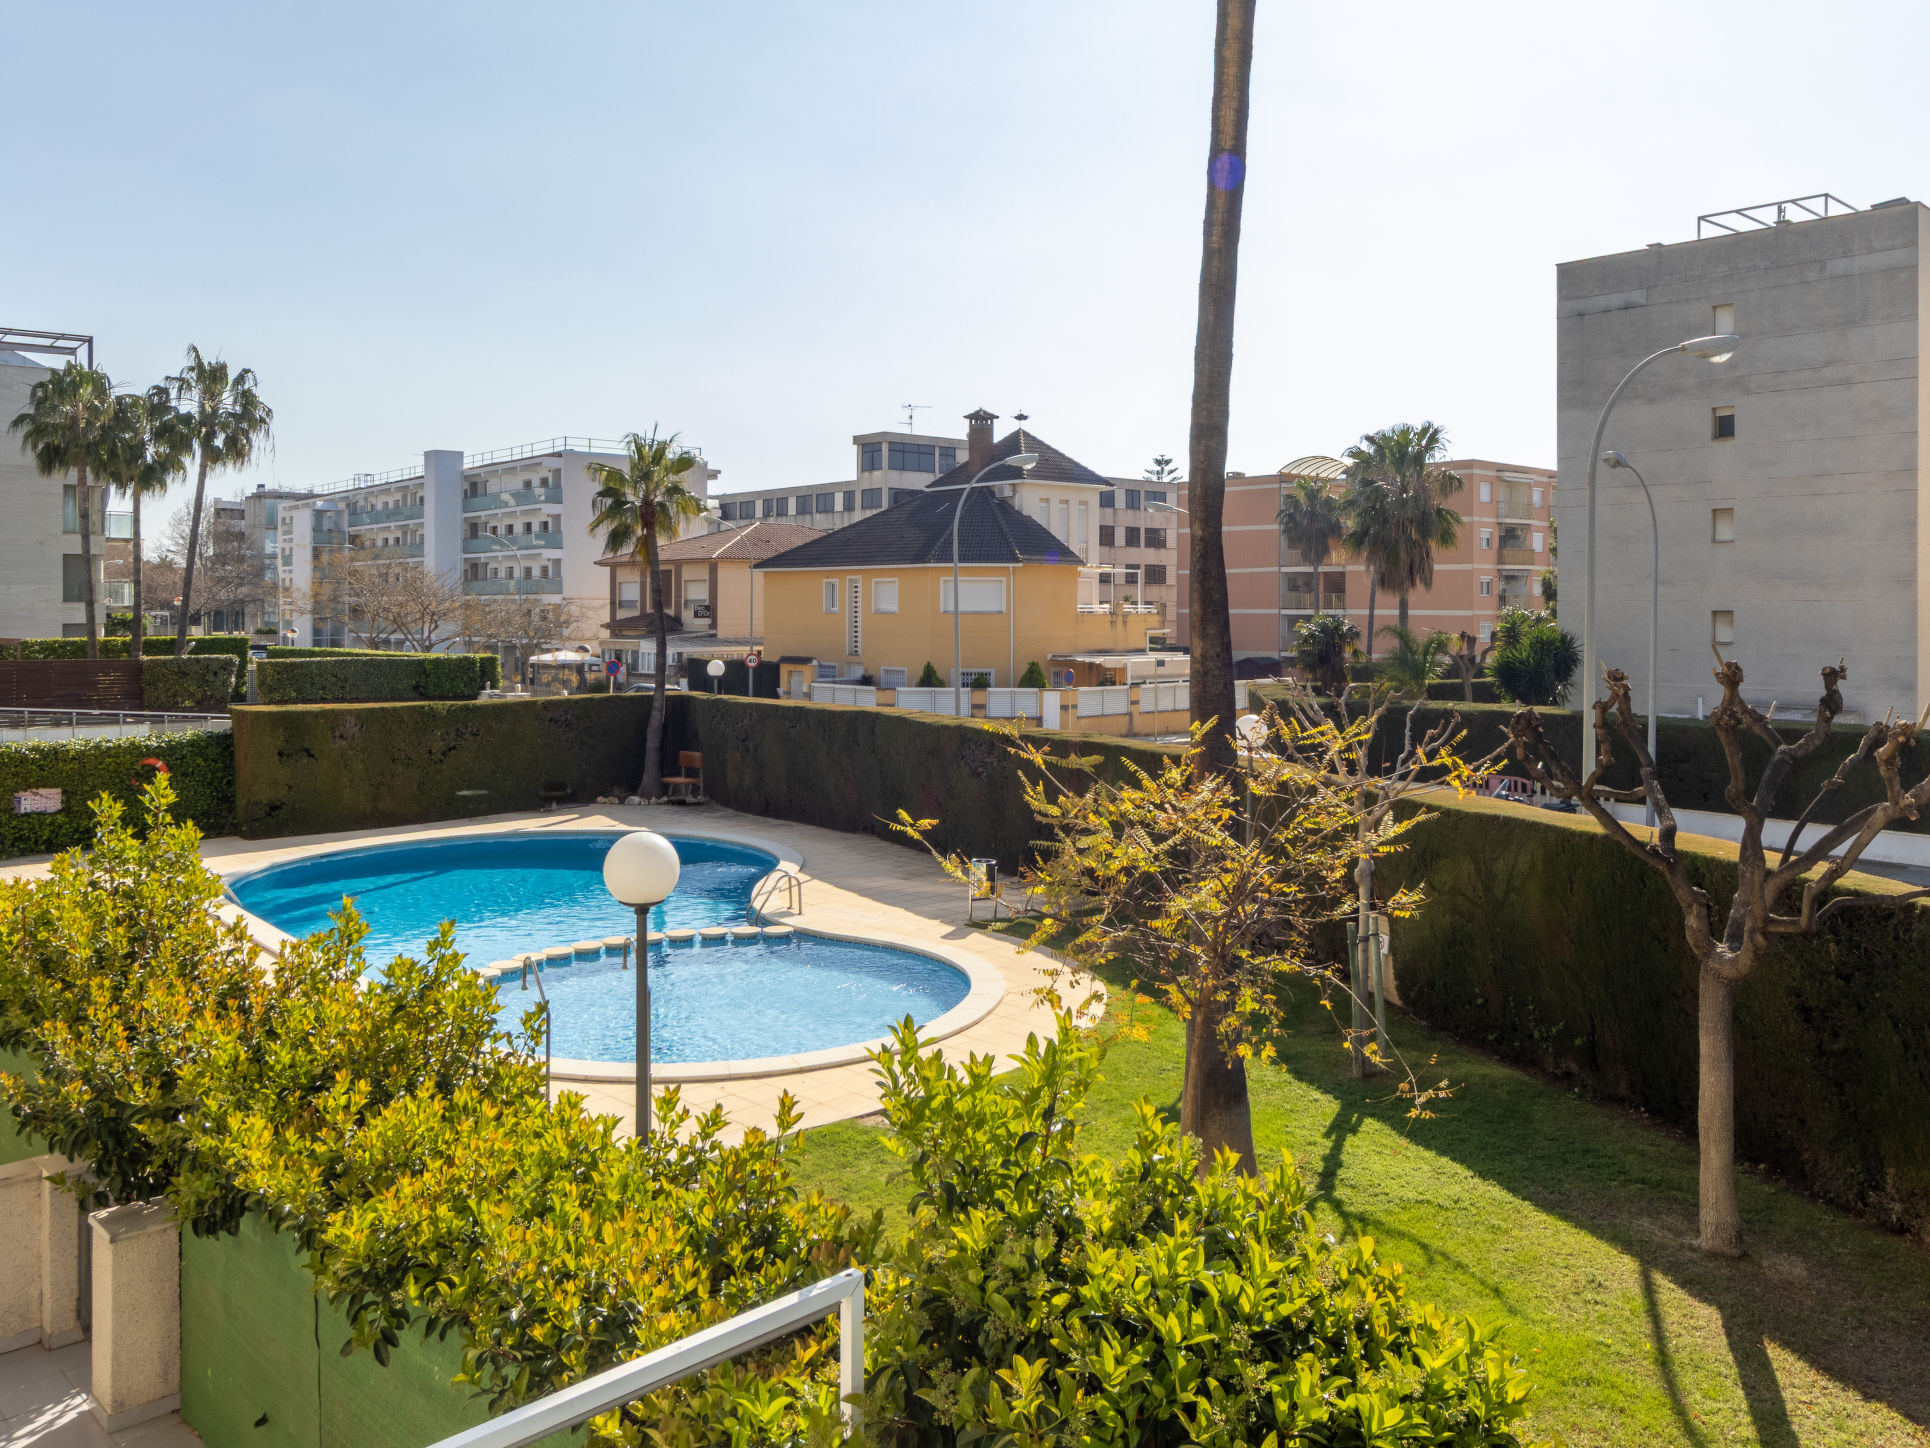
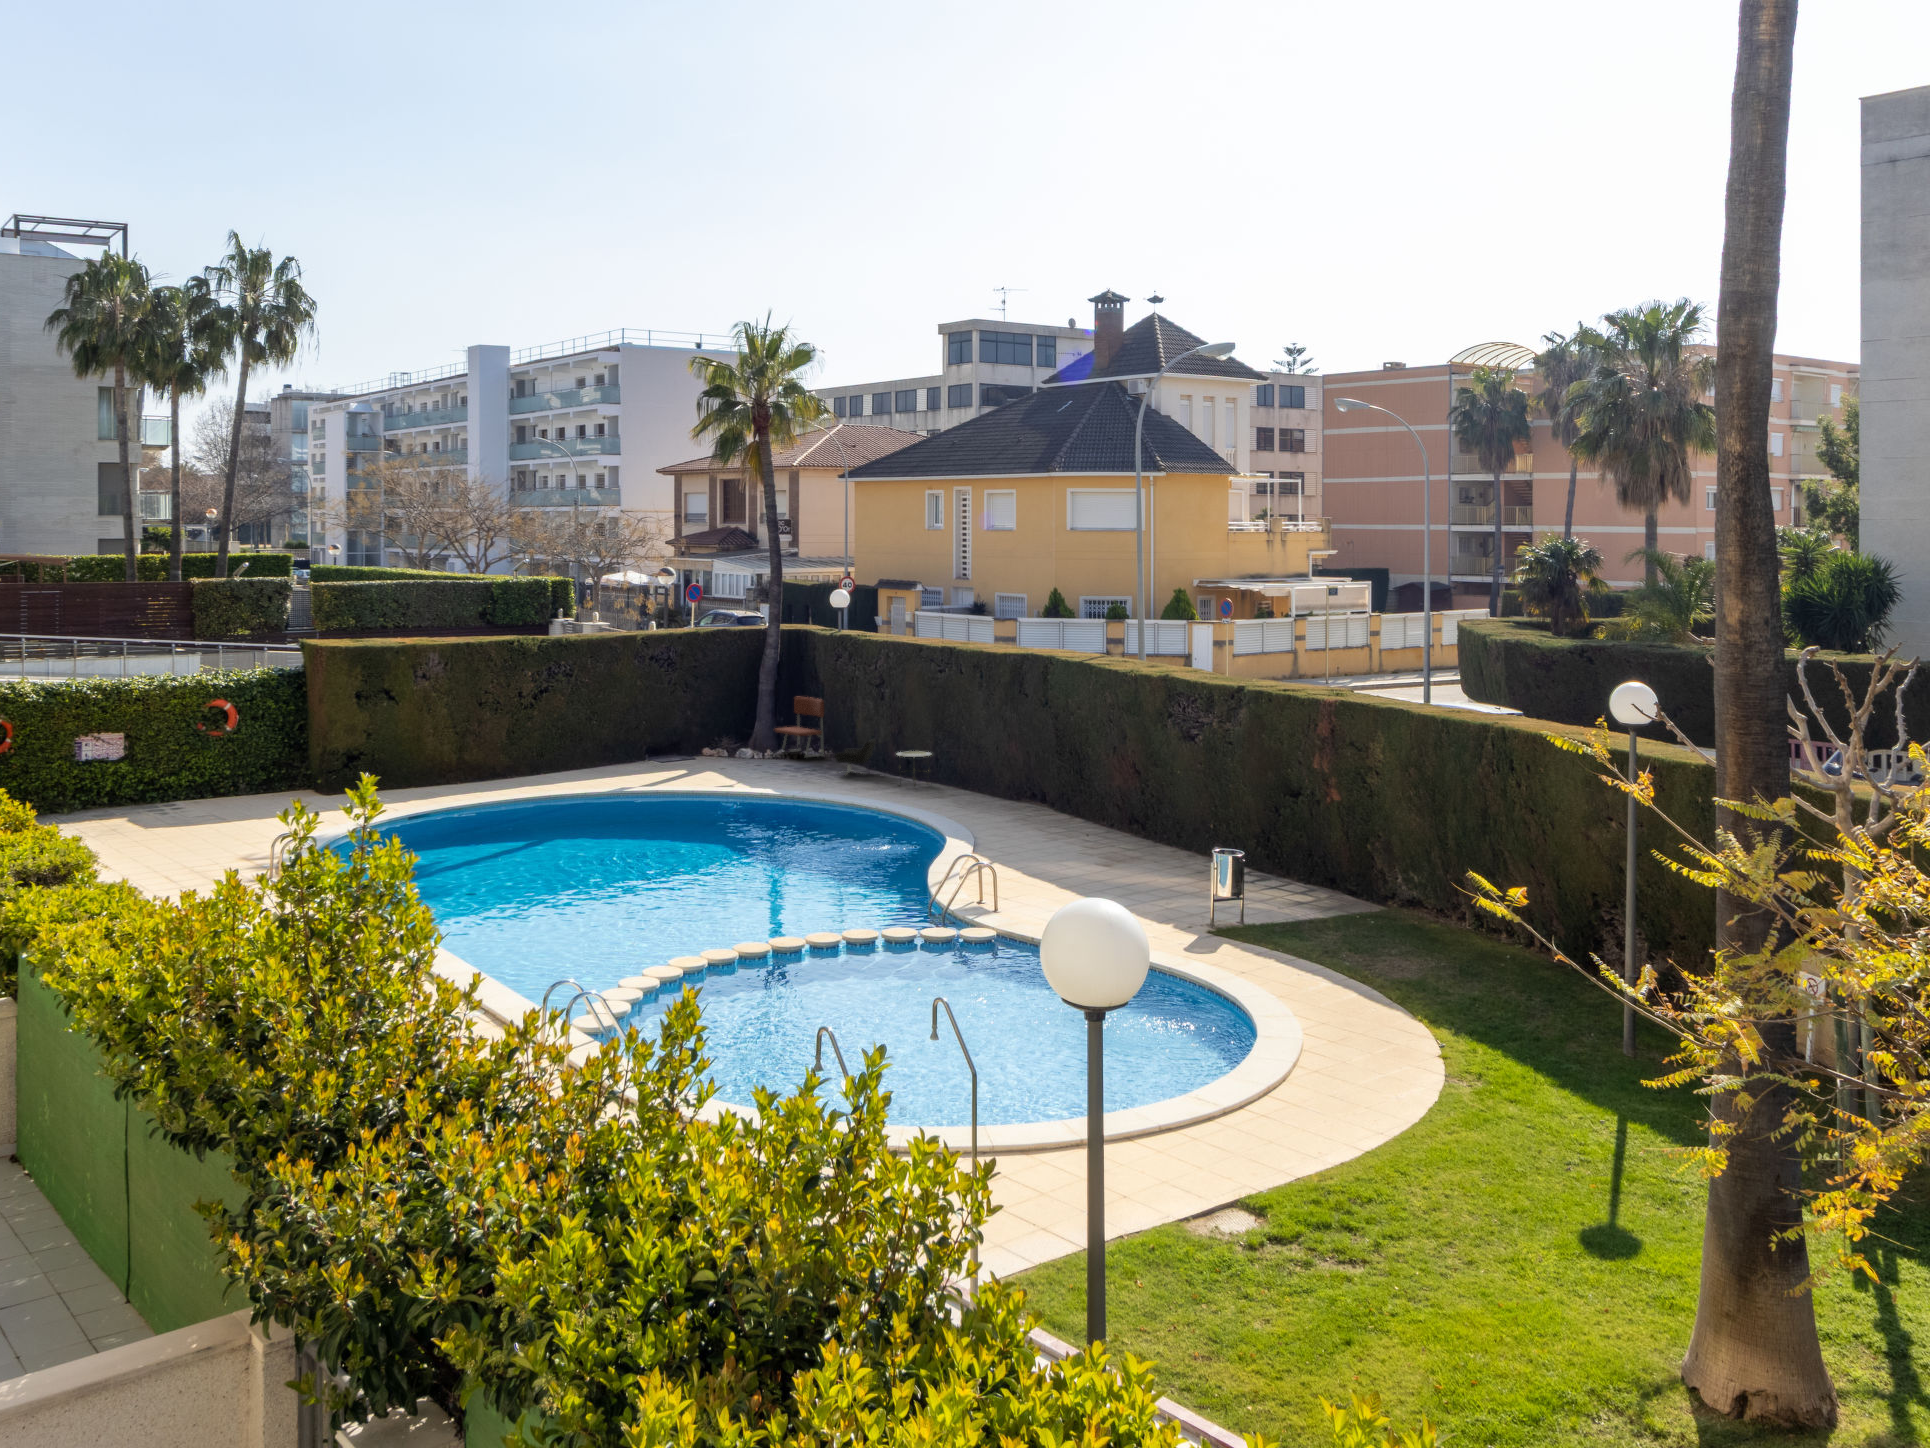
lounge chair: present [536,780,571,809] -> present [834,739,876,773]
side table: present [457,791,487,812] -> present [897,751,931,785]

